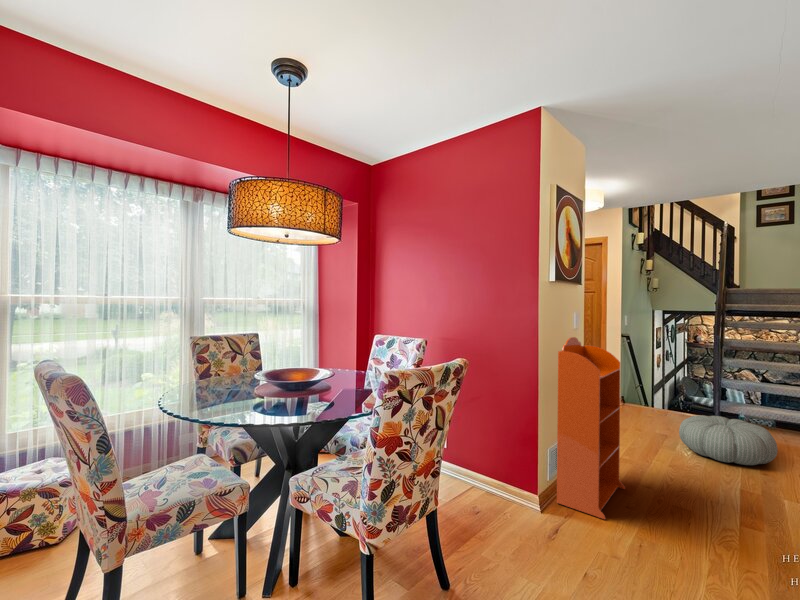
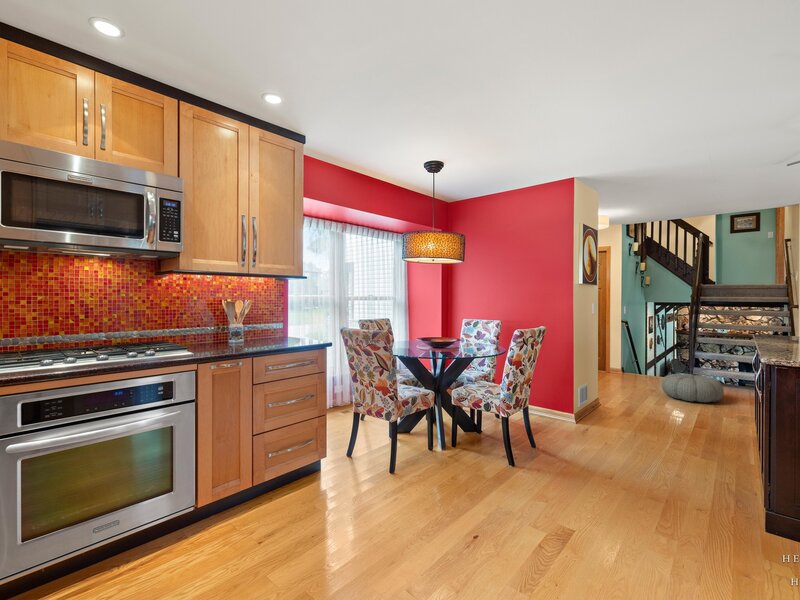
bookcase: present [557,337,625,519] -> none [584,319,626,425]

